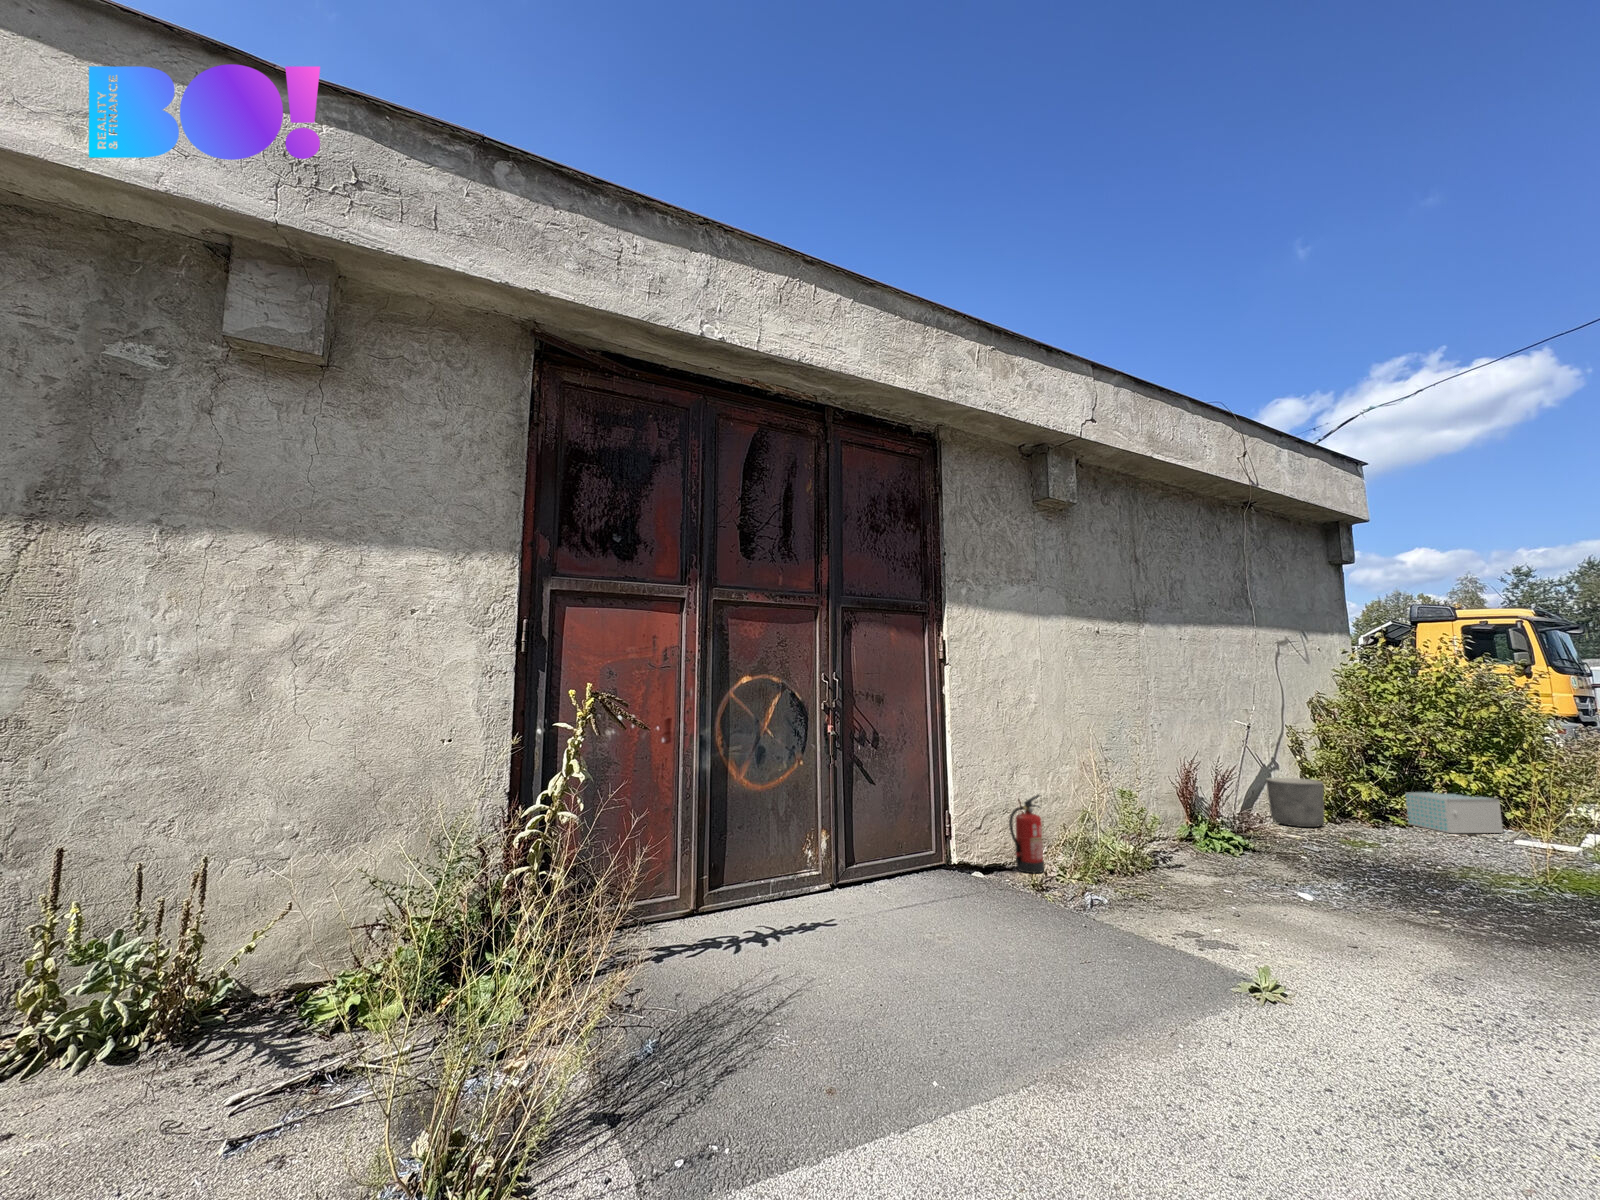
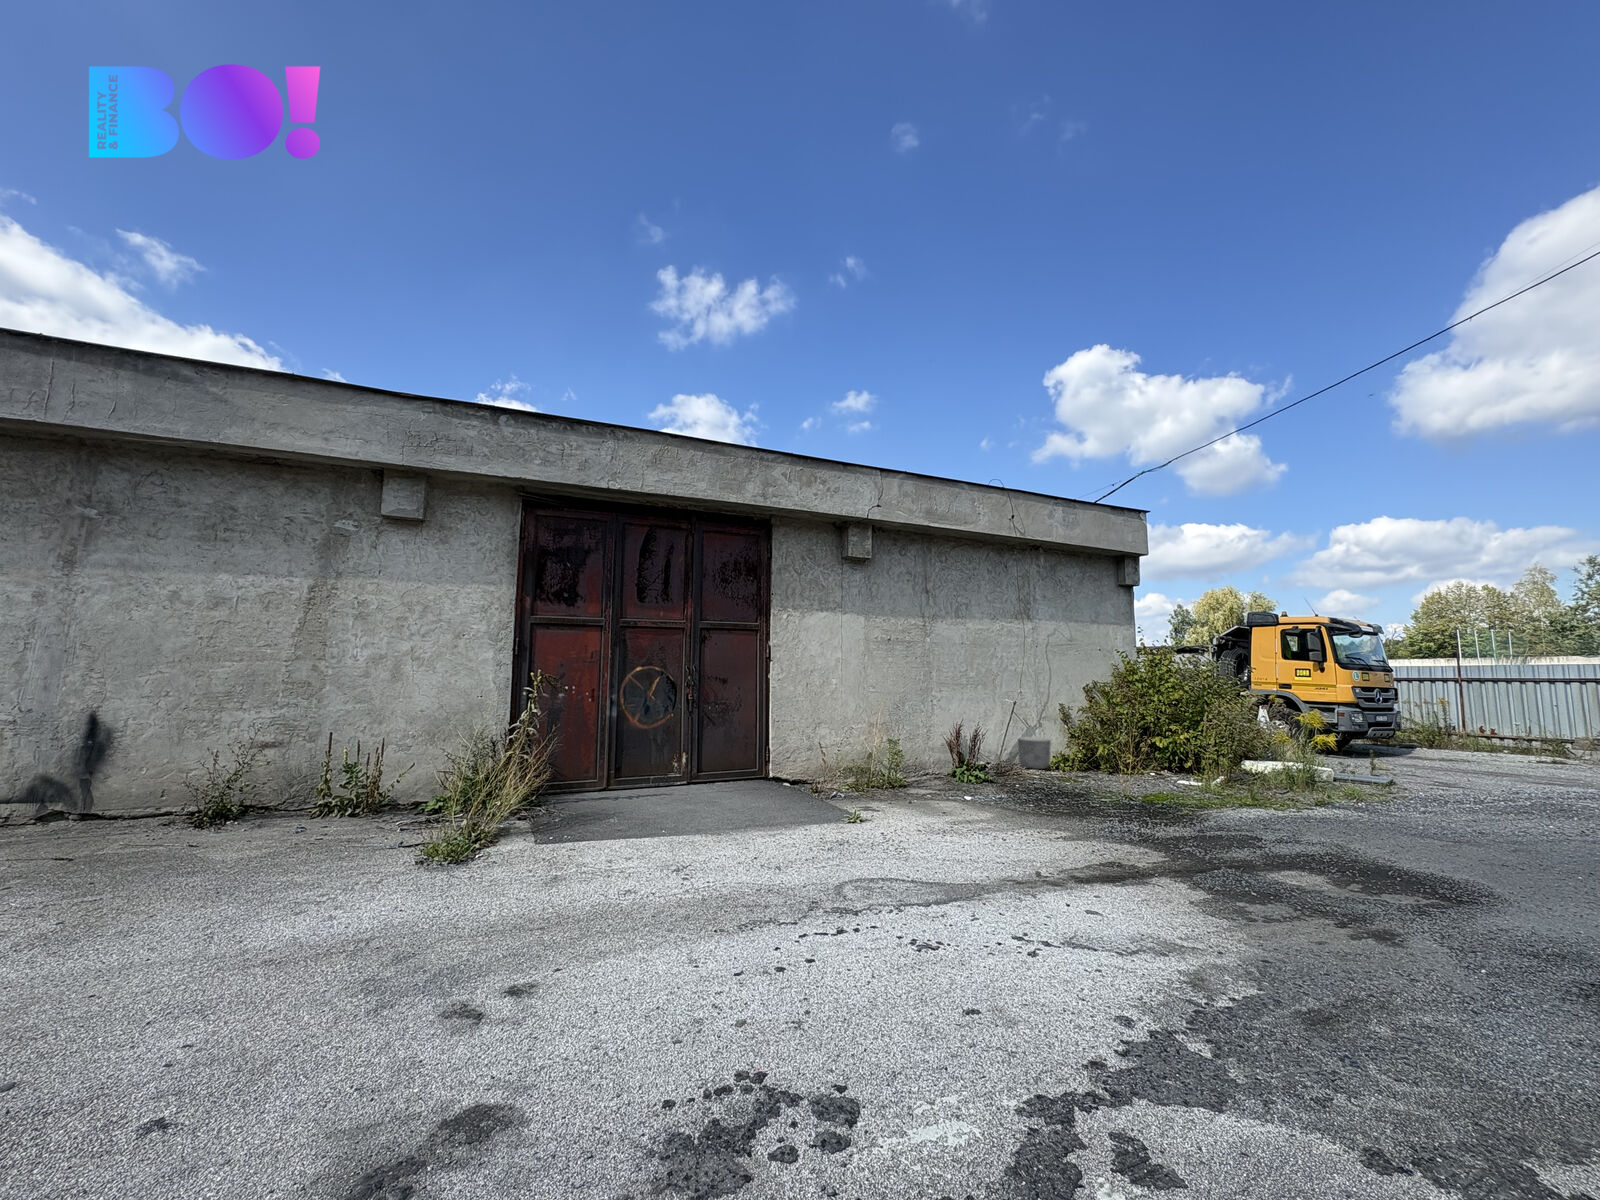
storage box: present [1405,792,1503,833] -> none [1110,749,1160,775]
fire extinguisher: present [1009,795,1044,873] -> none [805,739,827,783]

